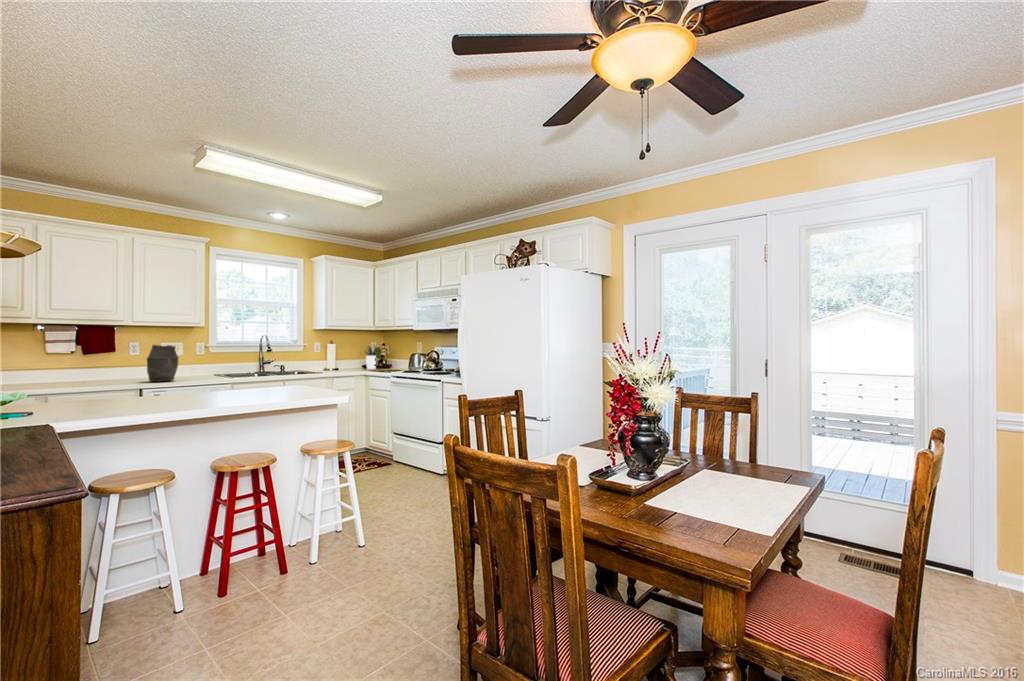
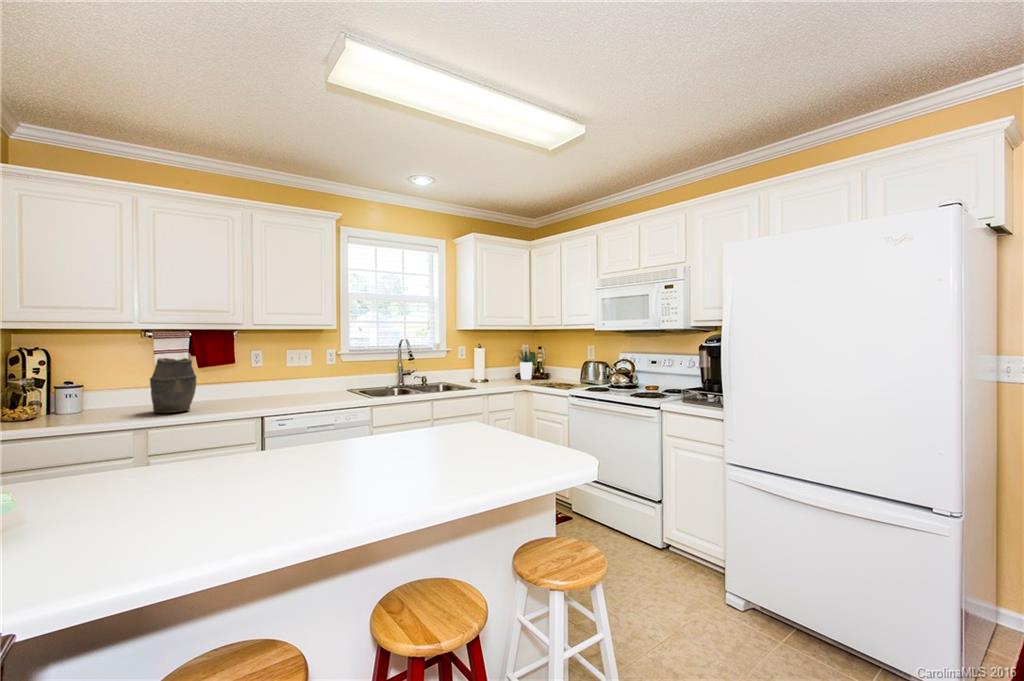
vase: present [147,345,178,382] -> present [150,358,196,413]

